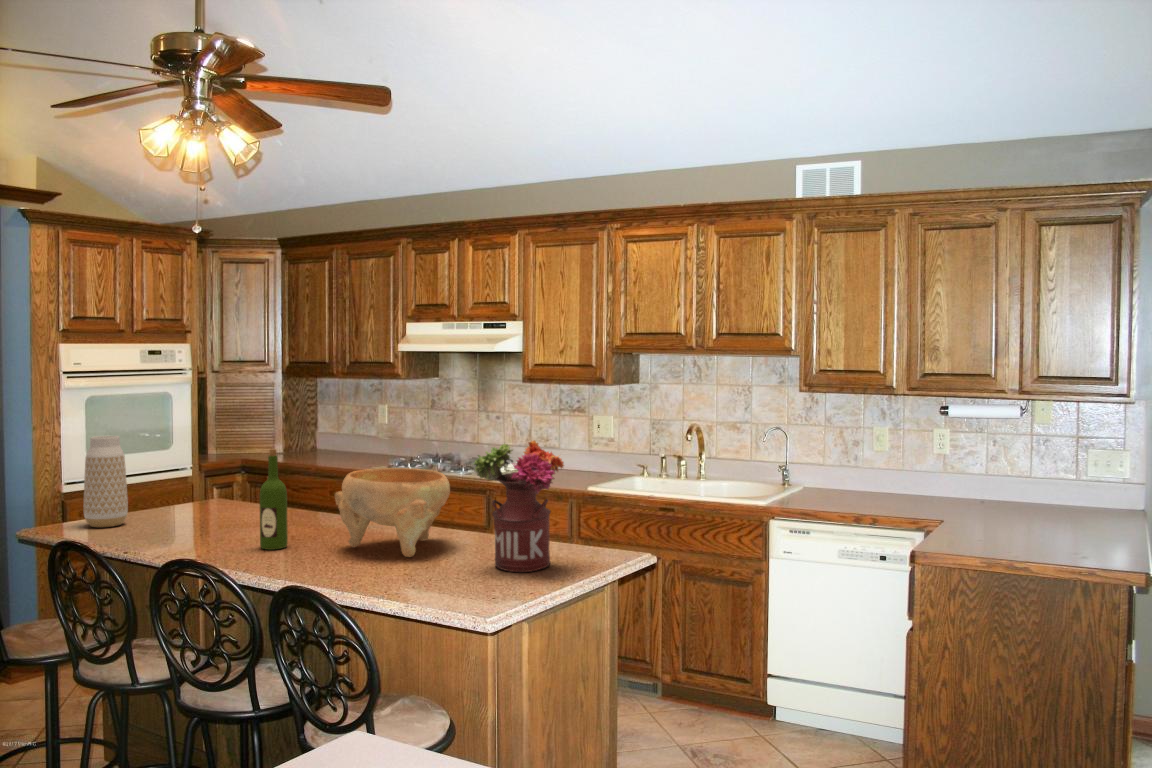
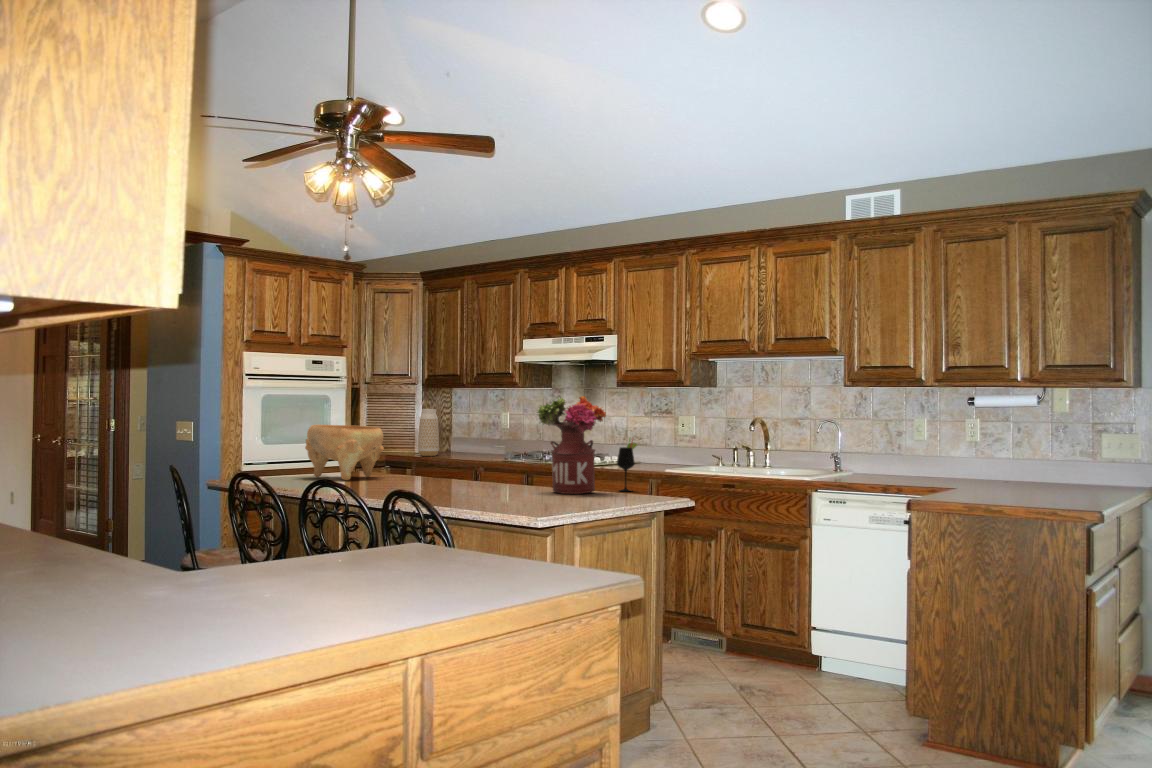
vase: present [83,436,128,528] -> present [418,409,439,456]
wine bottle: present [260,449,288,550] -> none [385,409,406,484]
decorative bowl: present [335,468,450,557] -> present [305,425,384,480]
wine glass: none [573,488,600,557] -> present [617,439,638,491]

